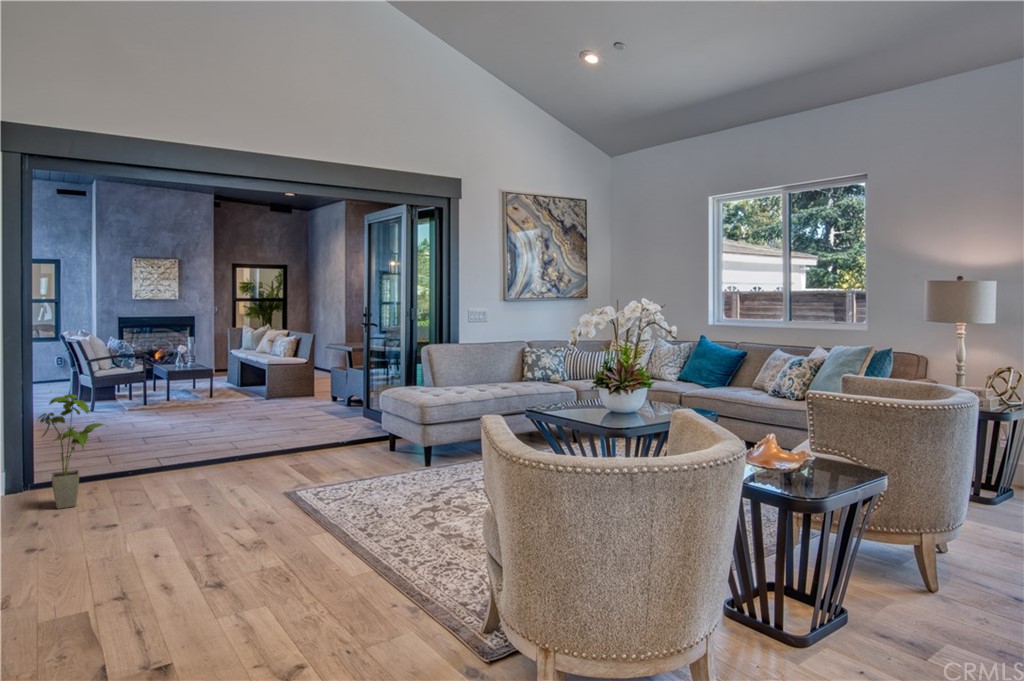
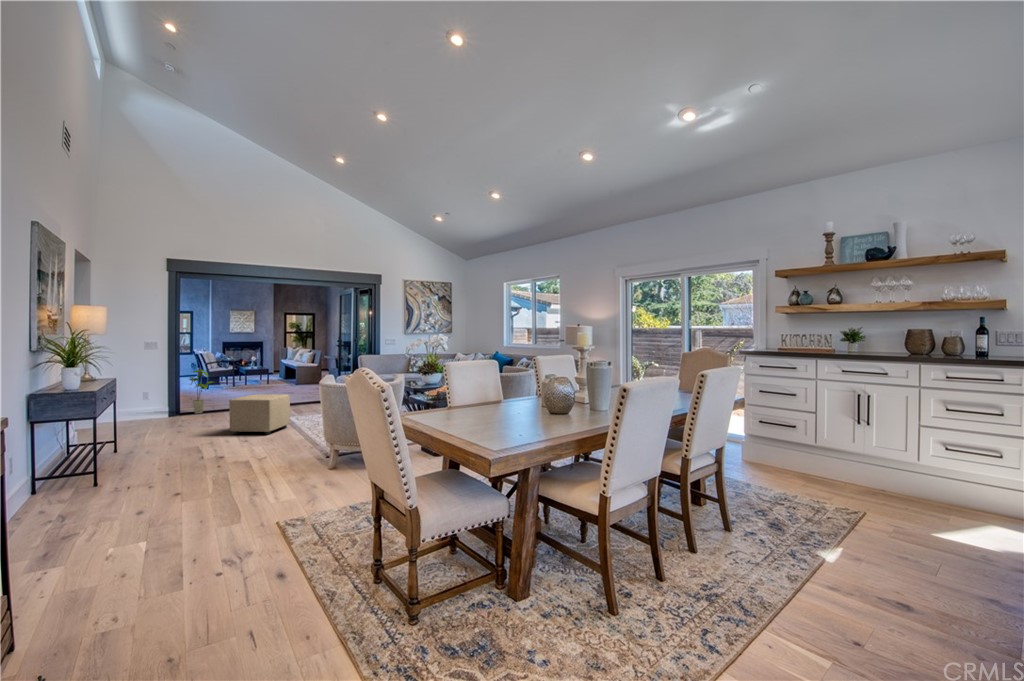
ottoman: none [158,490,340,645] -> present [229,394,290,435]

